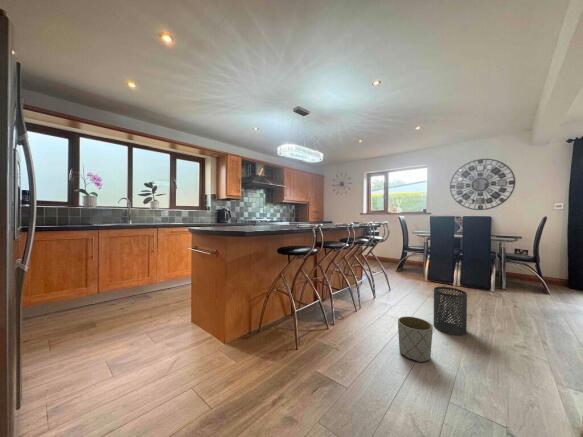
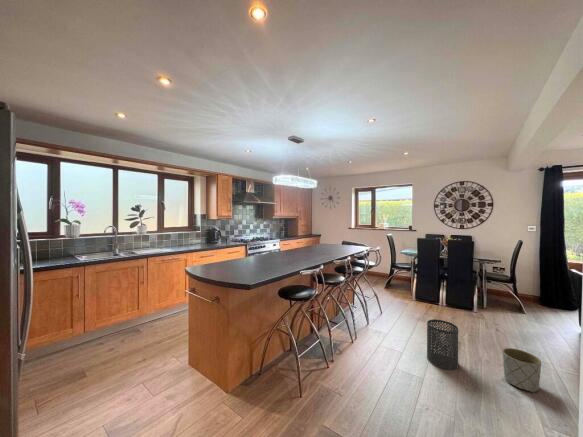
planter: present [398,316,433,363] -> present [503,348,541,393]

